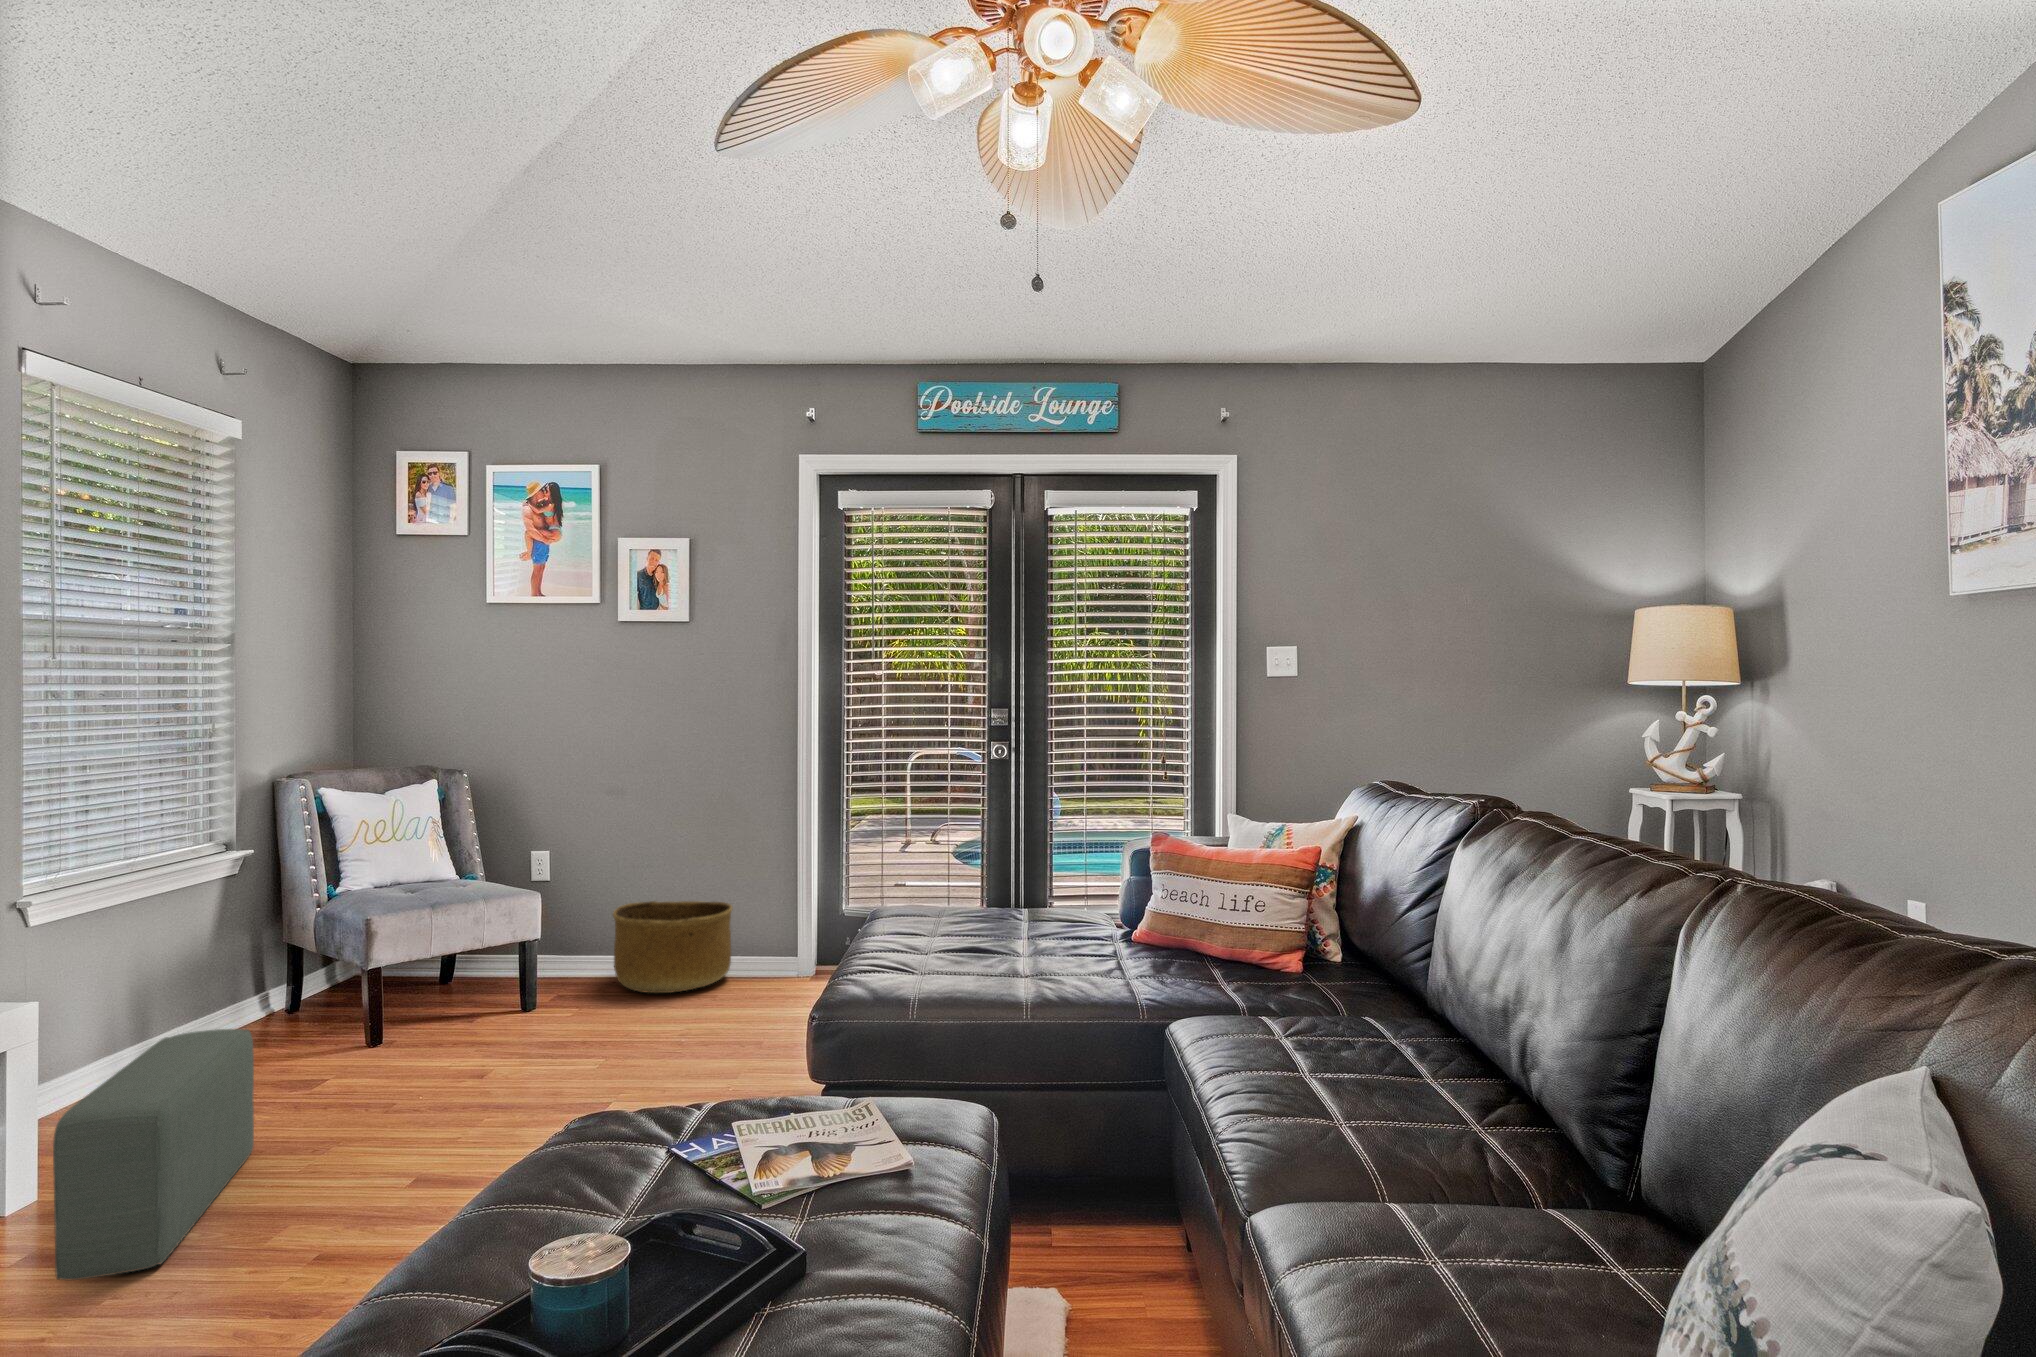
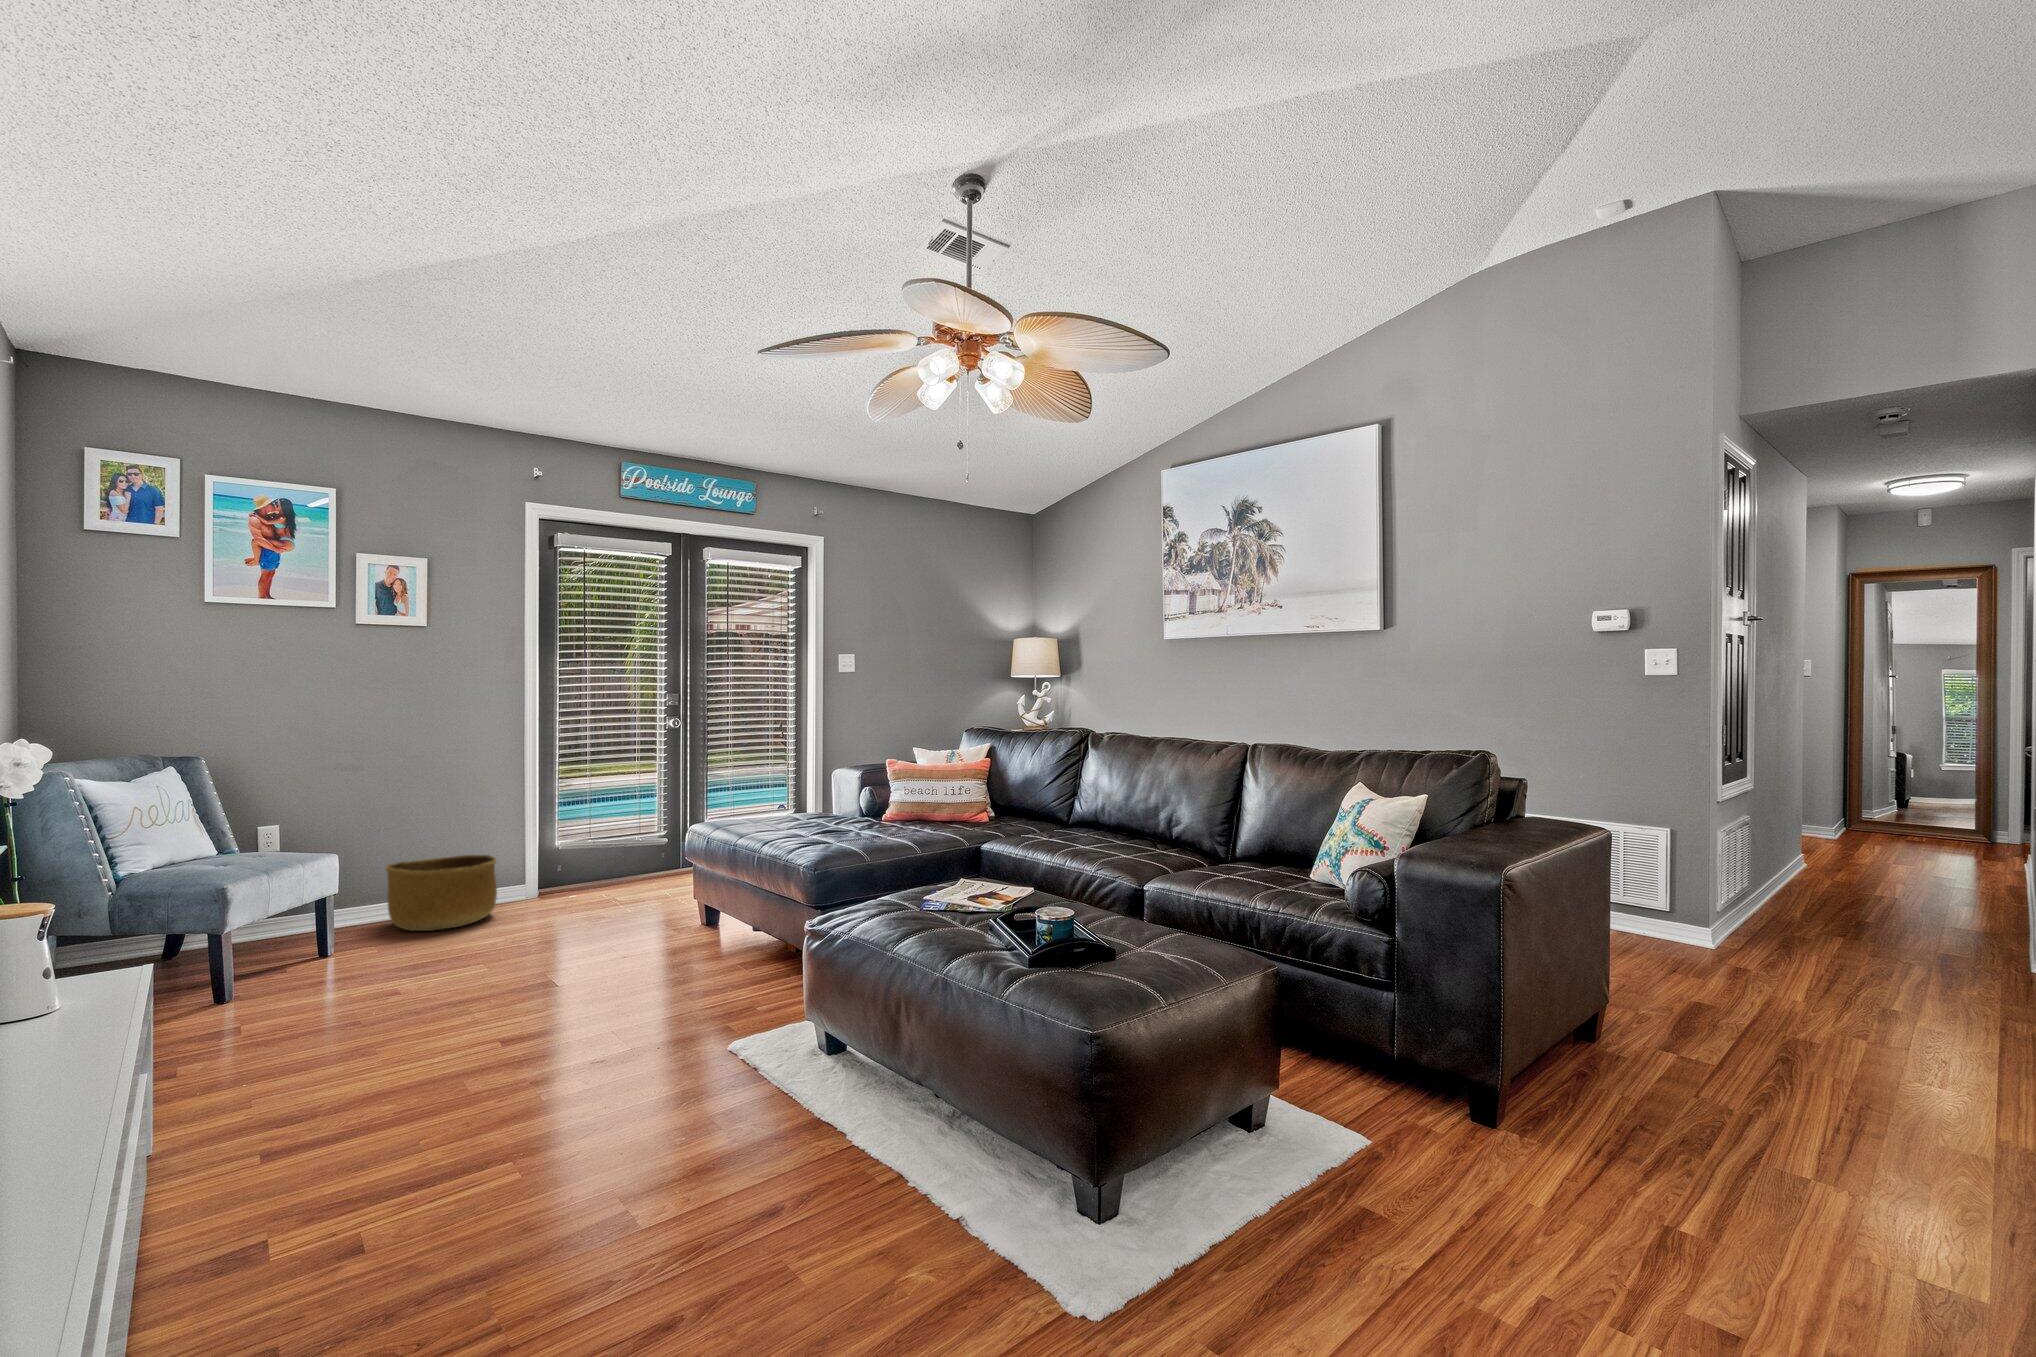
pouf: present [53,1029,254,1280] -> none [276,955,463,1120]

